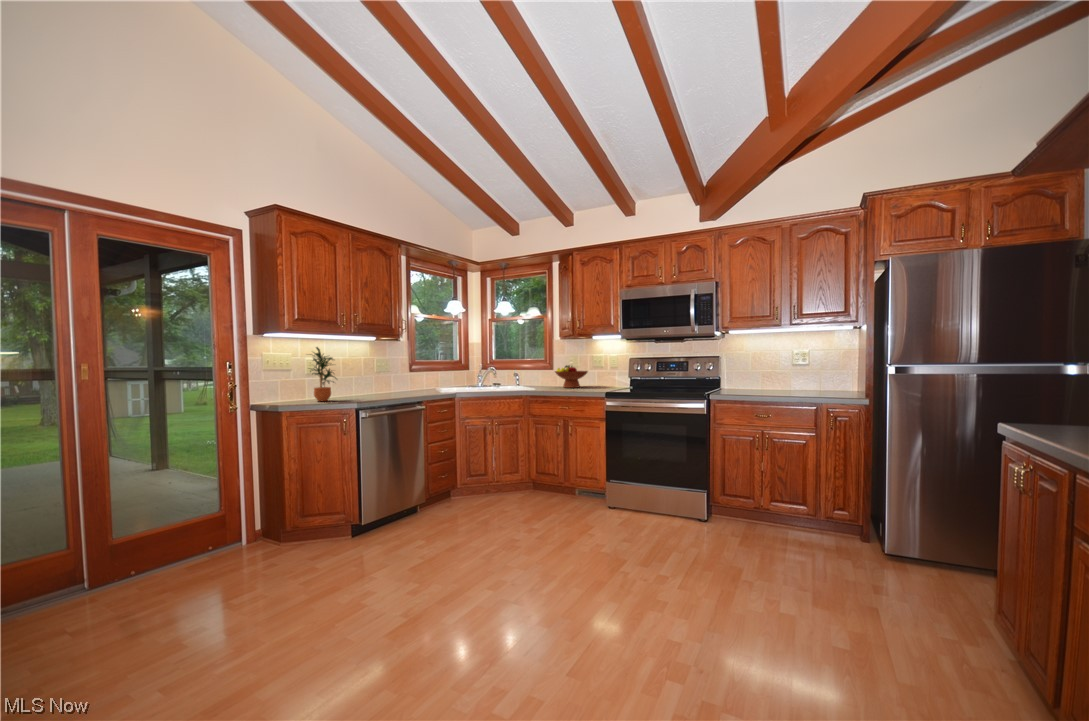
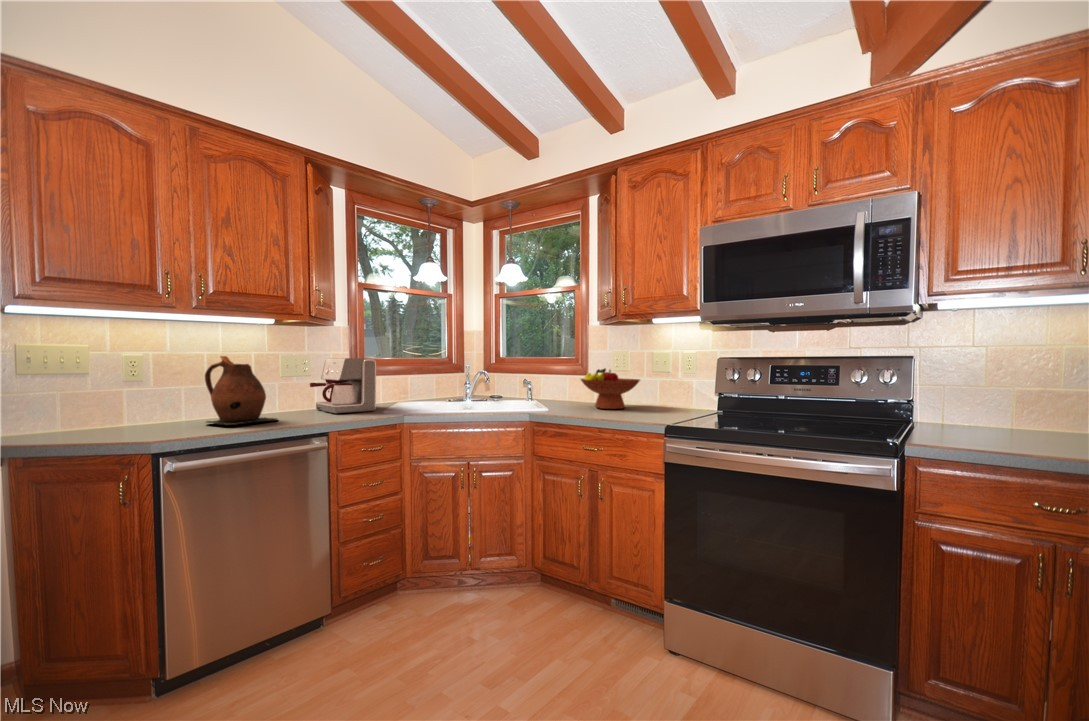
potted plant: present [311,347,336,401] -> none [110,327,182,424]
ceramic pitcher: none [358,362,397,400] -> present [205,356,278,426]
coffee maker: none [401,362,439,394] -> present [310,358,376,413]

